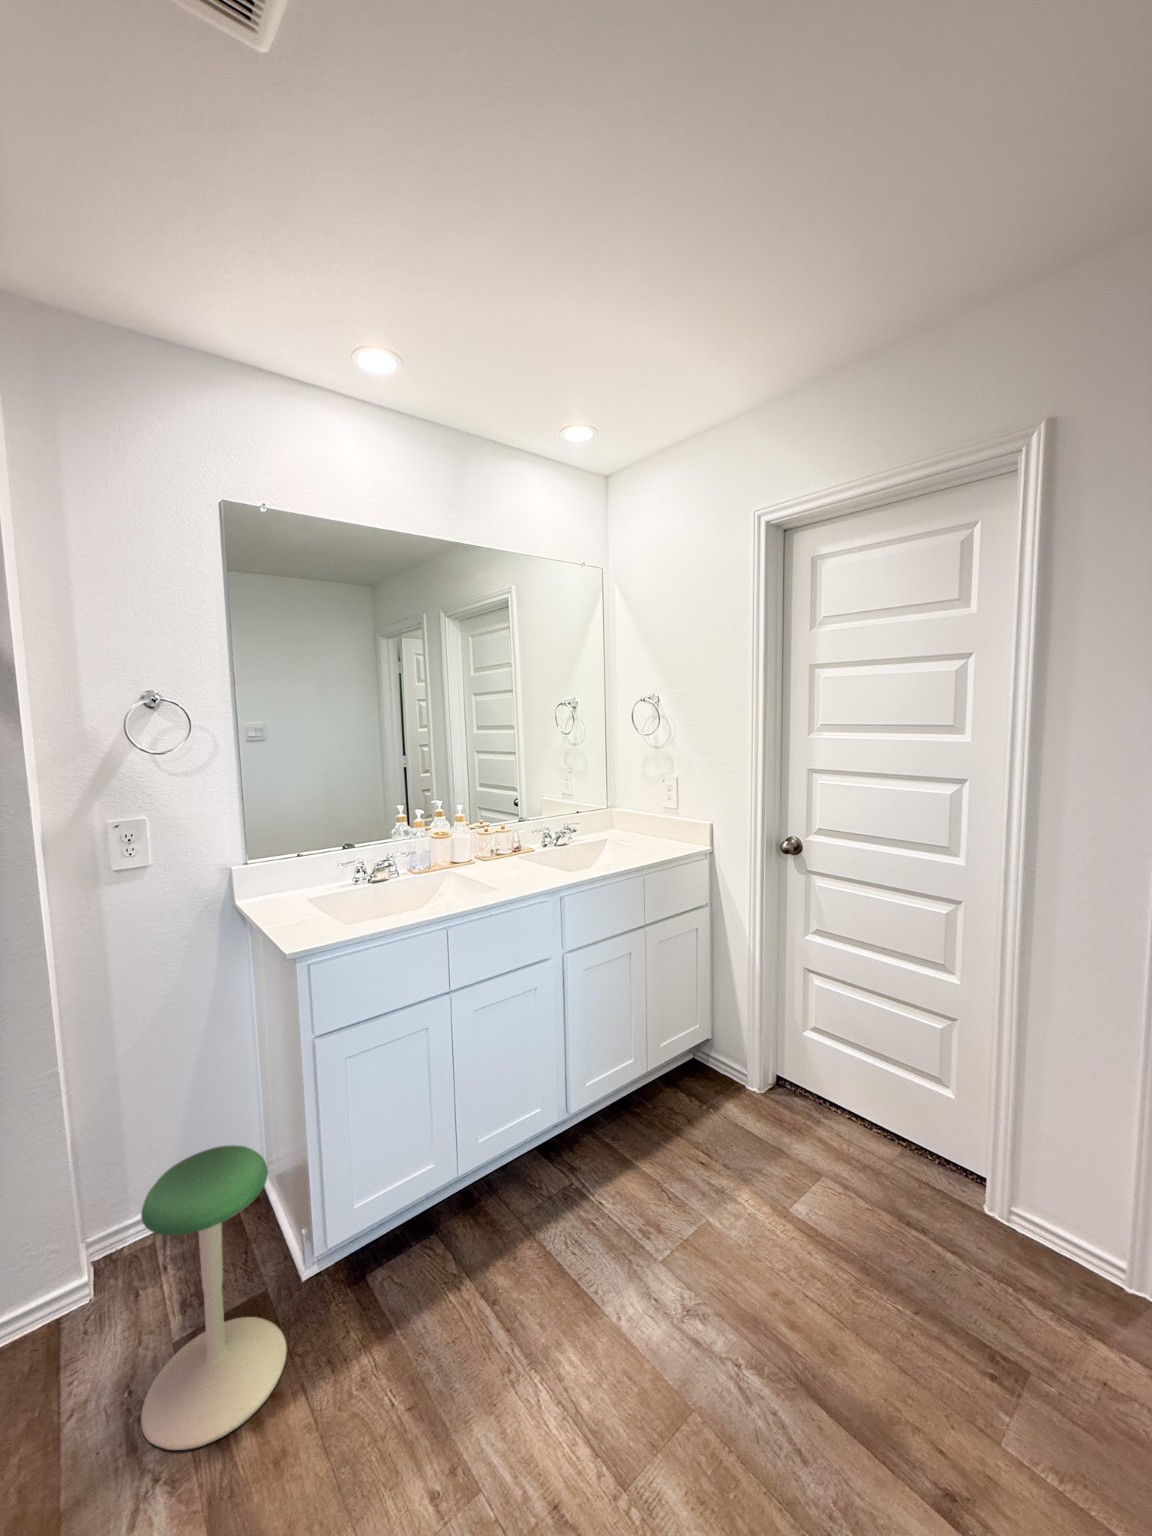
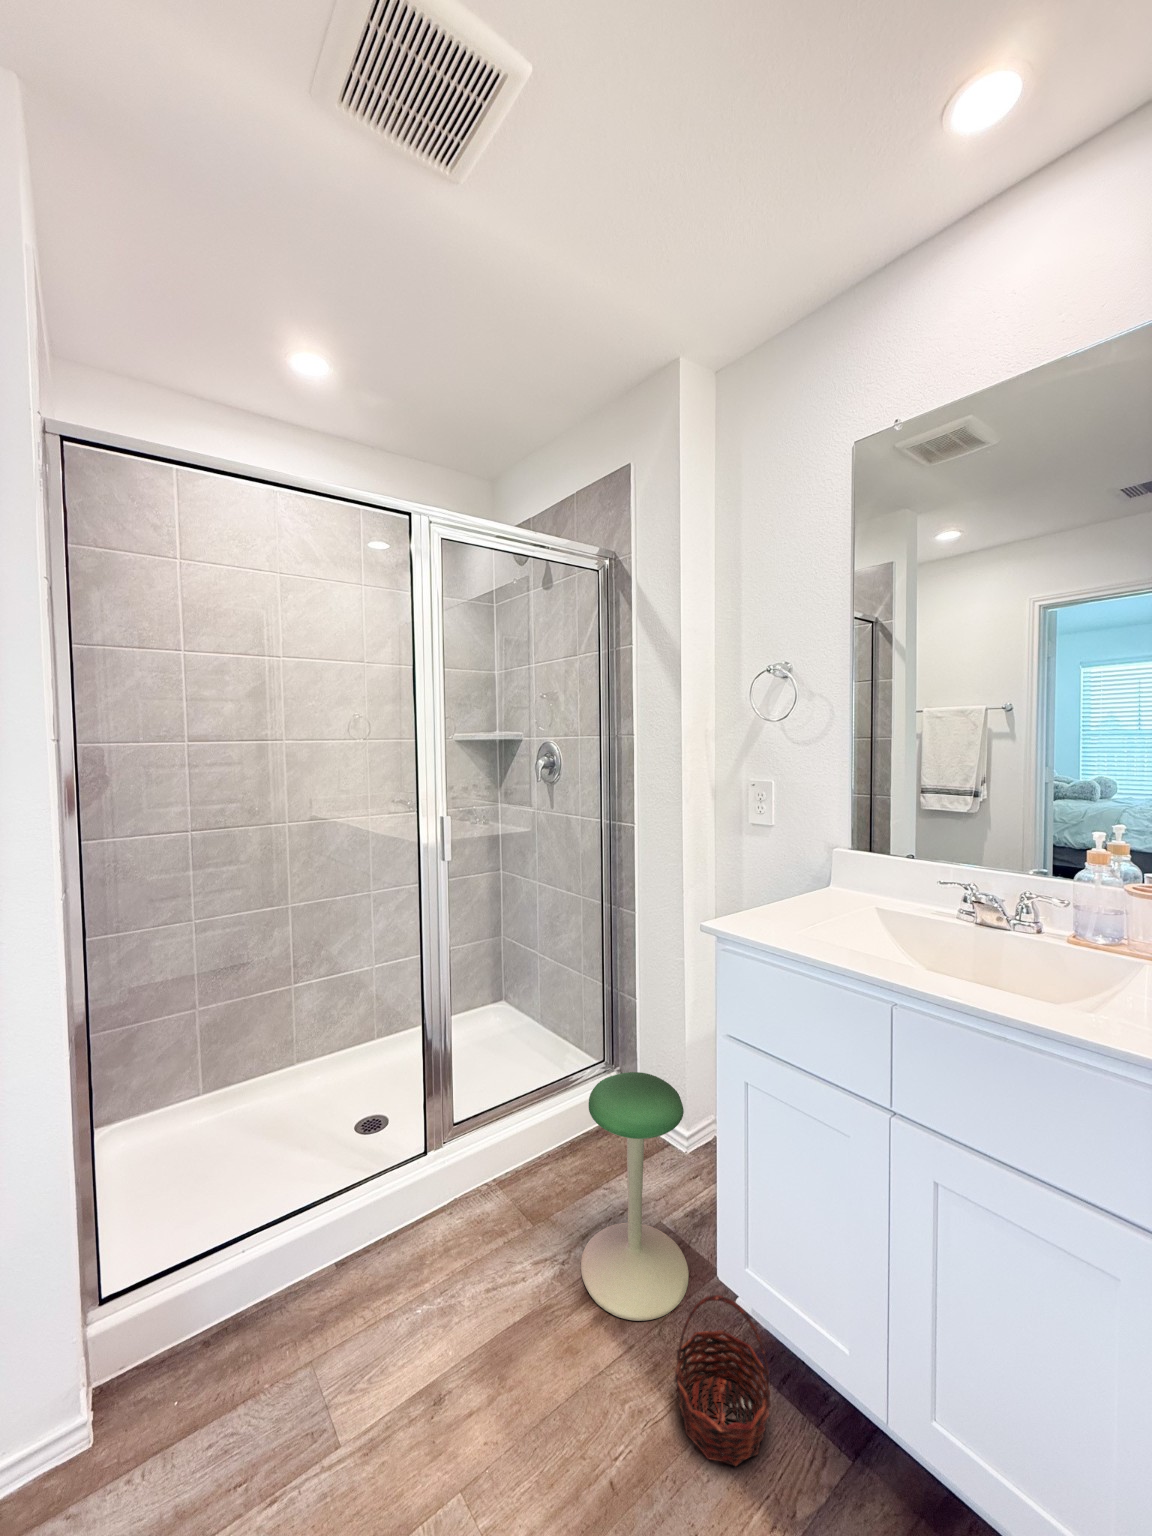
basket: none [345,1206,427,1341] -> present [674,1295,771,1466]

